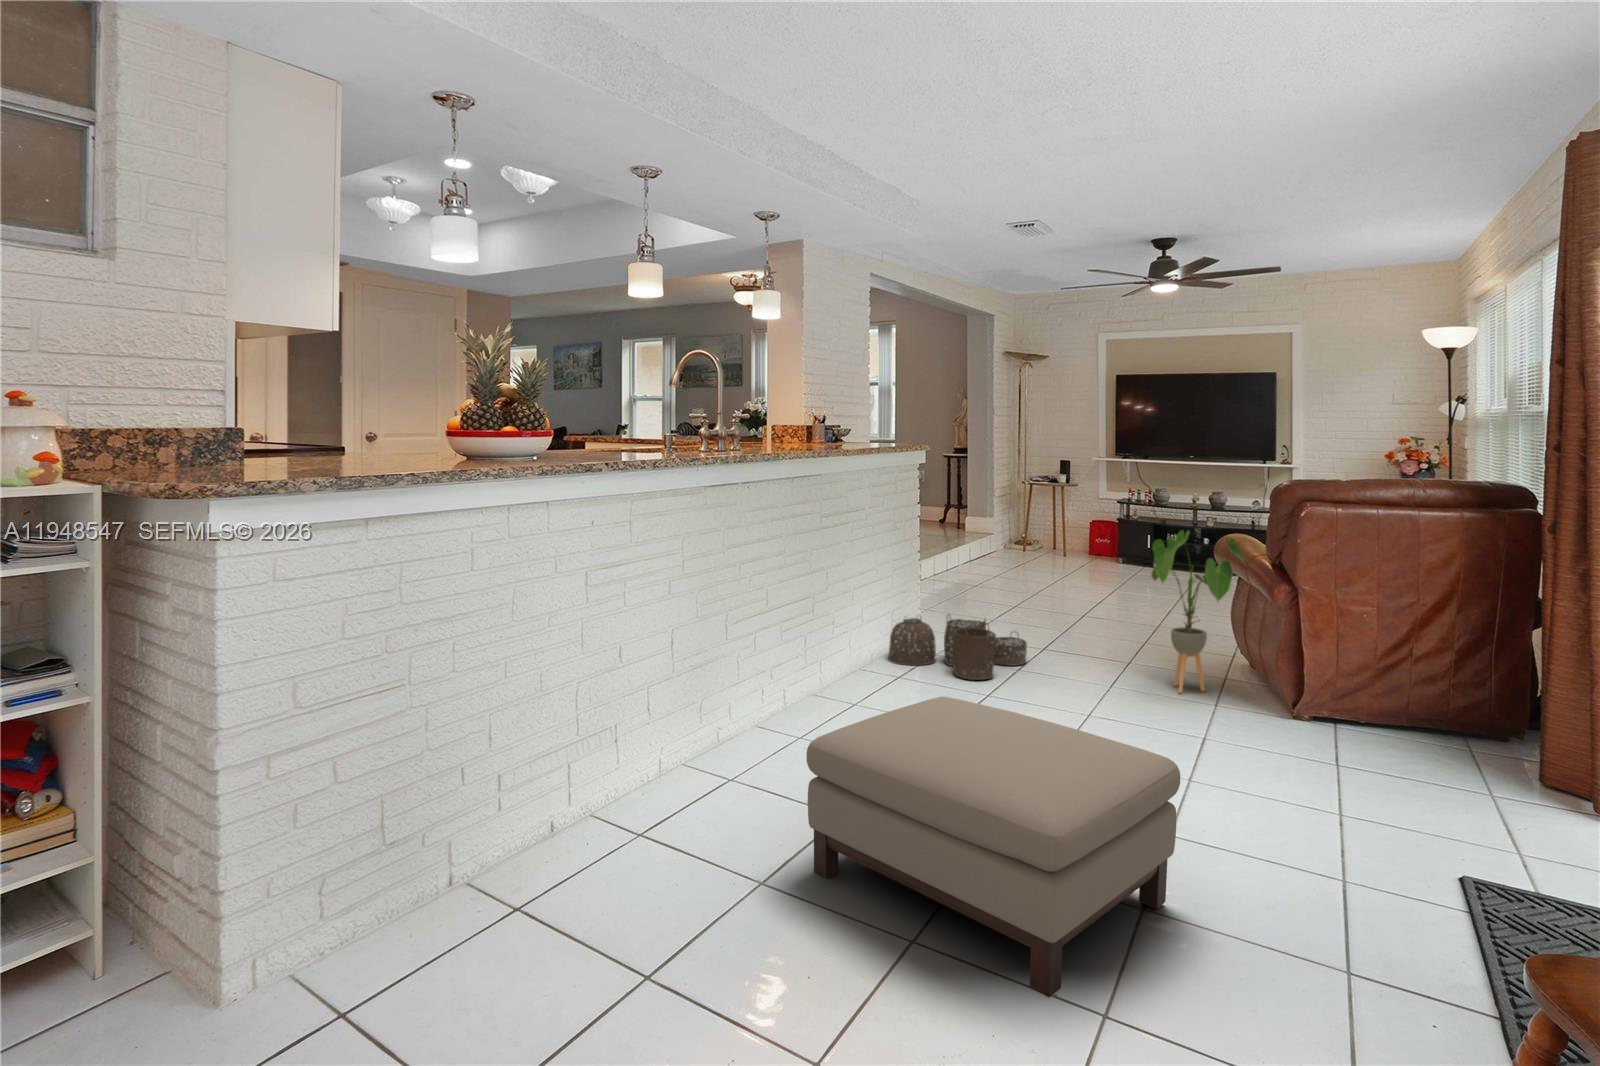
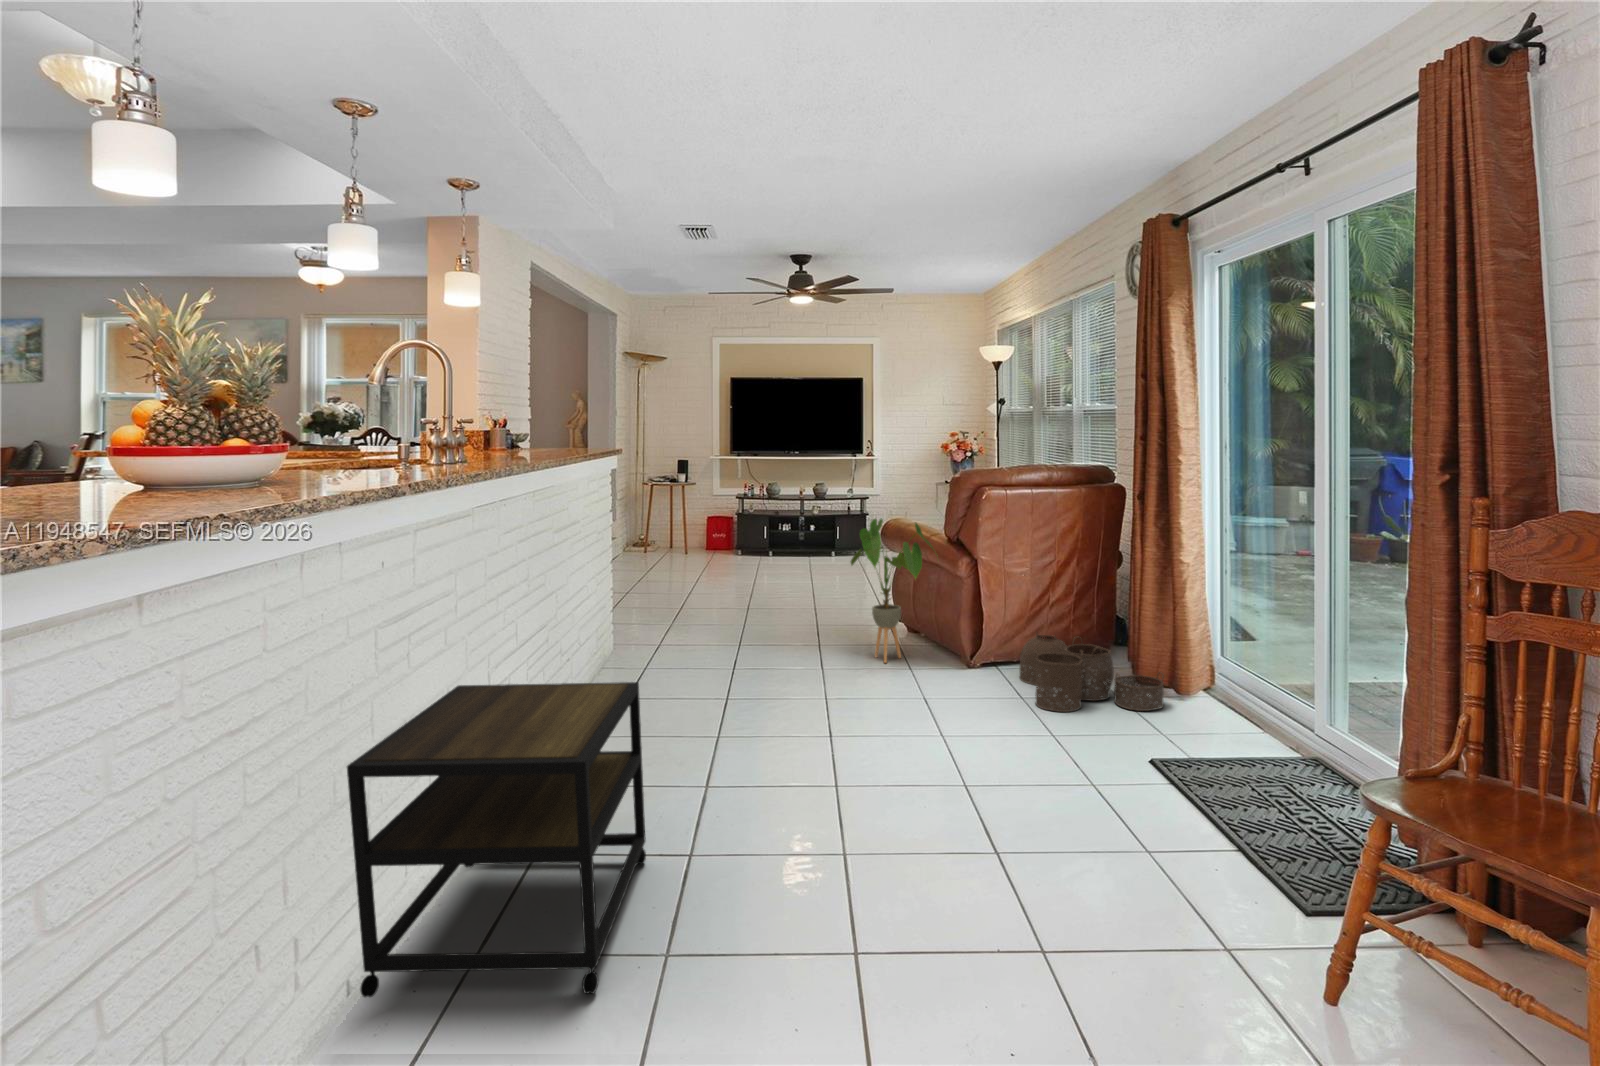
woven basket: present [888,618,1027,680] -> present [1020,634,1164,712]
side table: none [515,635,783,906] -> present [347,682,646,997]
ottoman: present [806,697,1181,997] -> none [710,698,1028,946]

